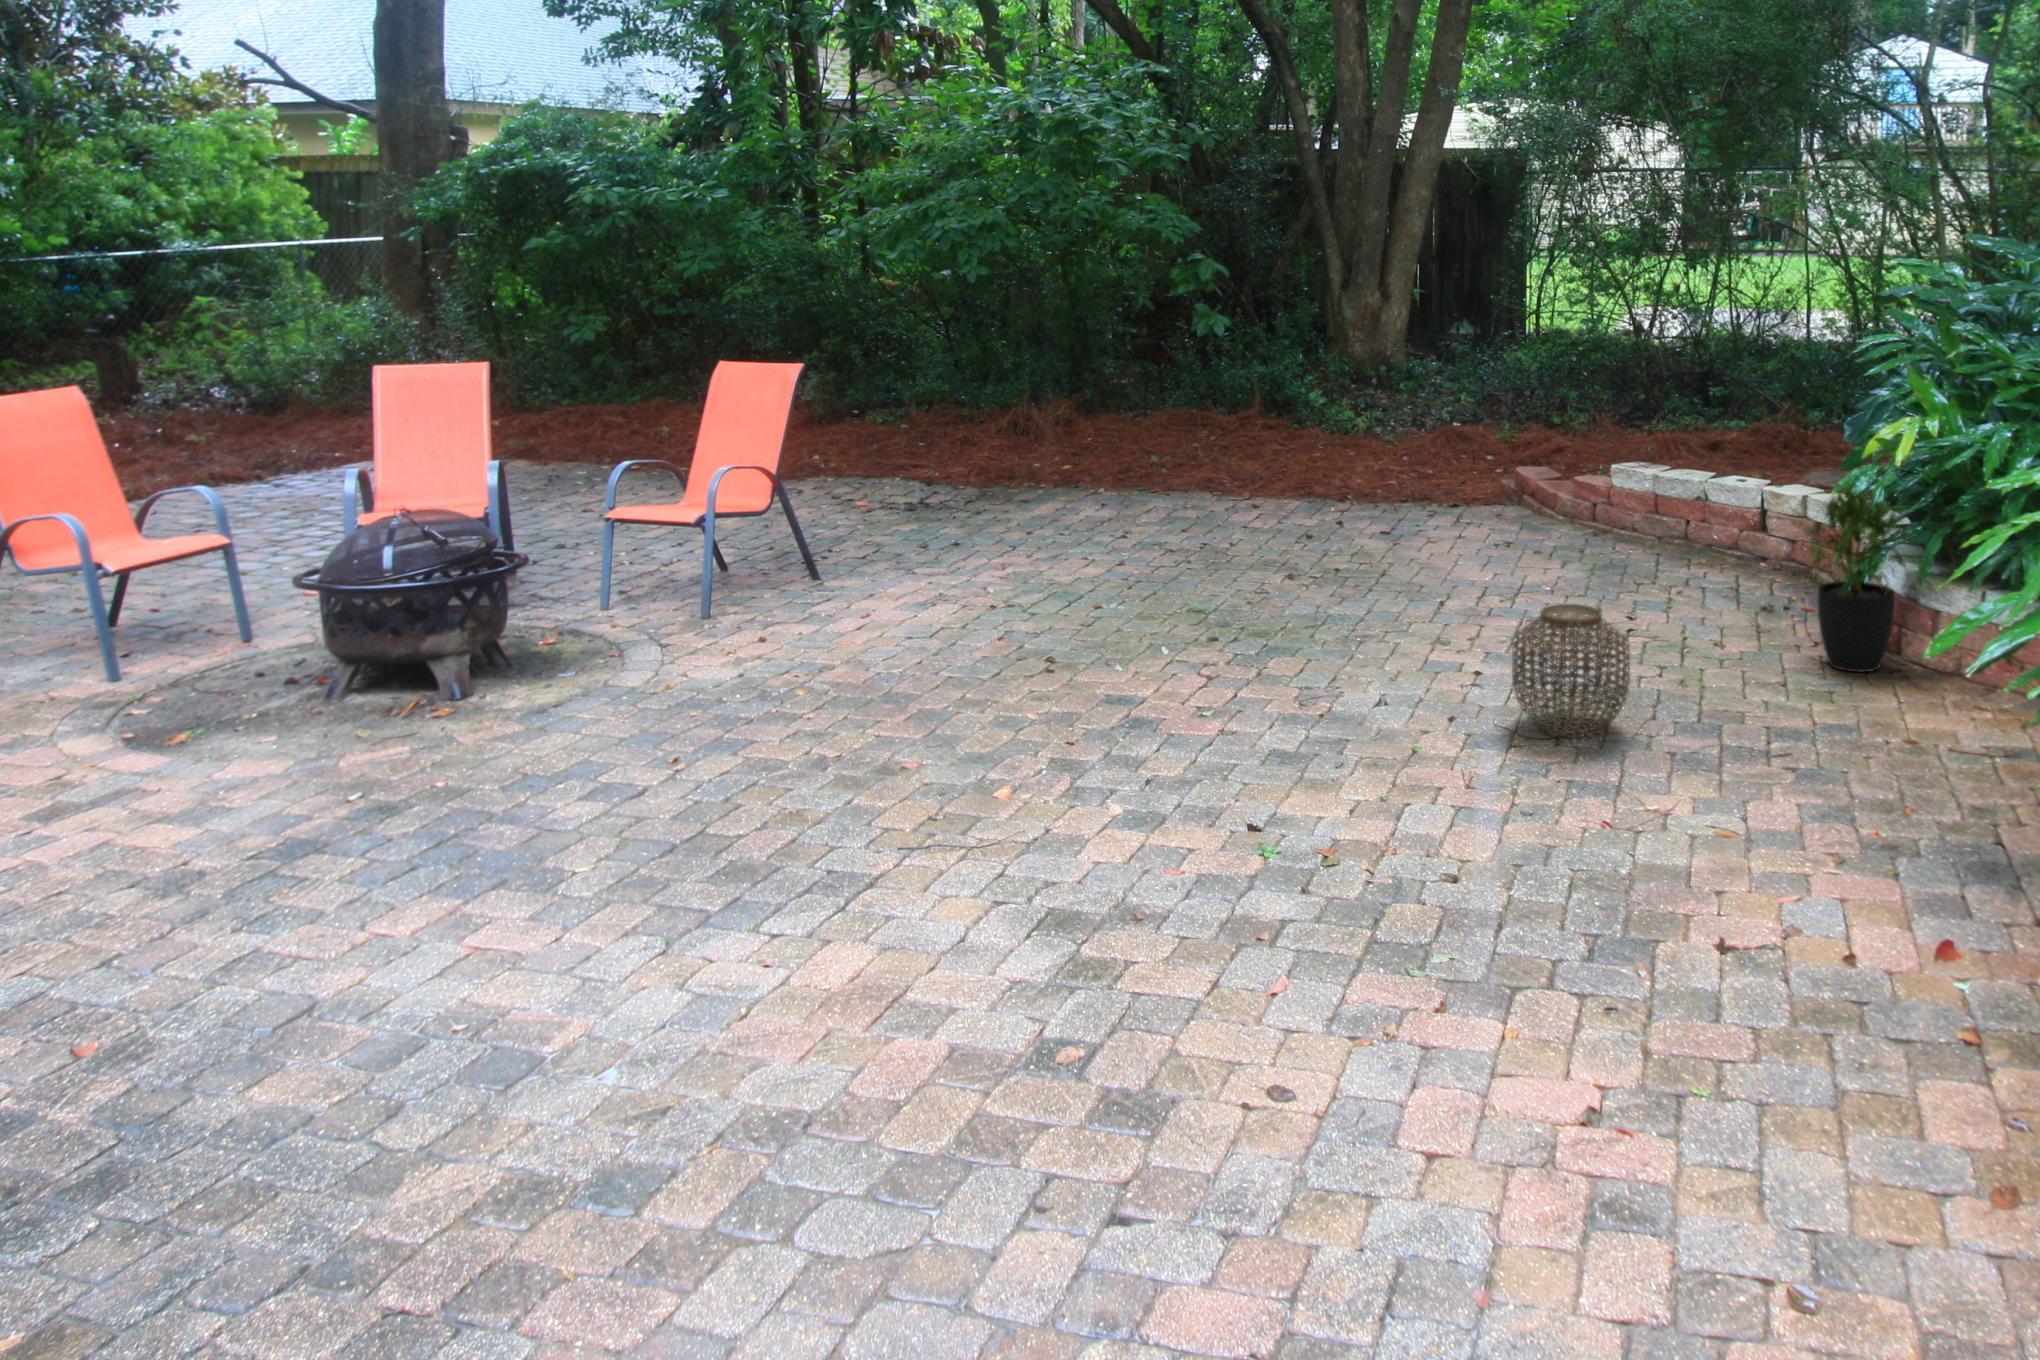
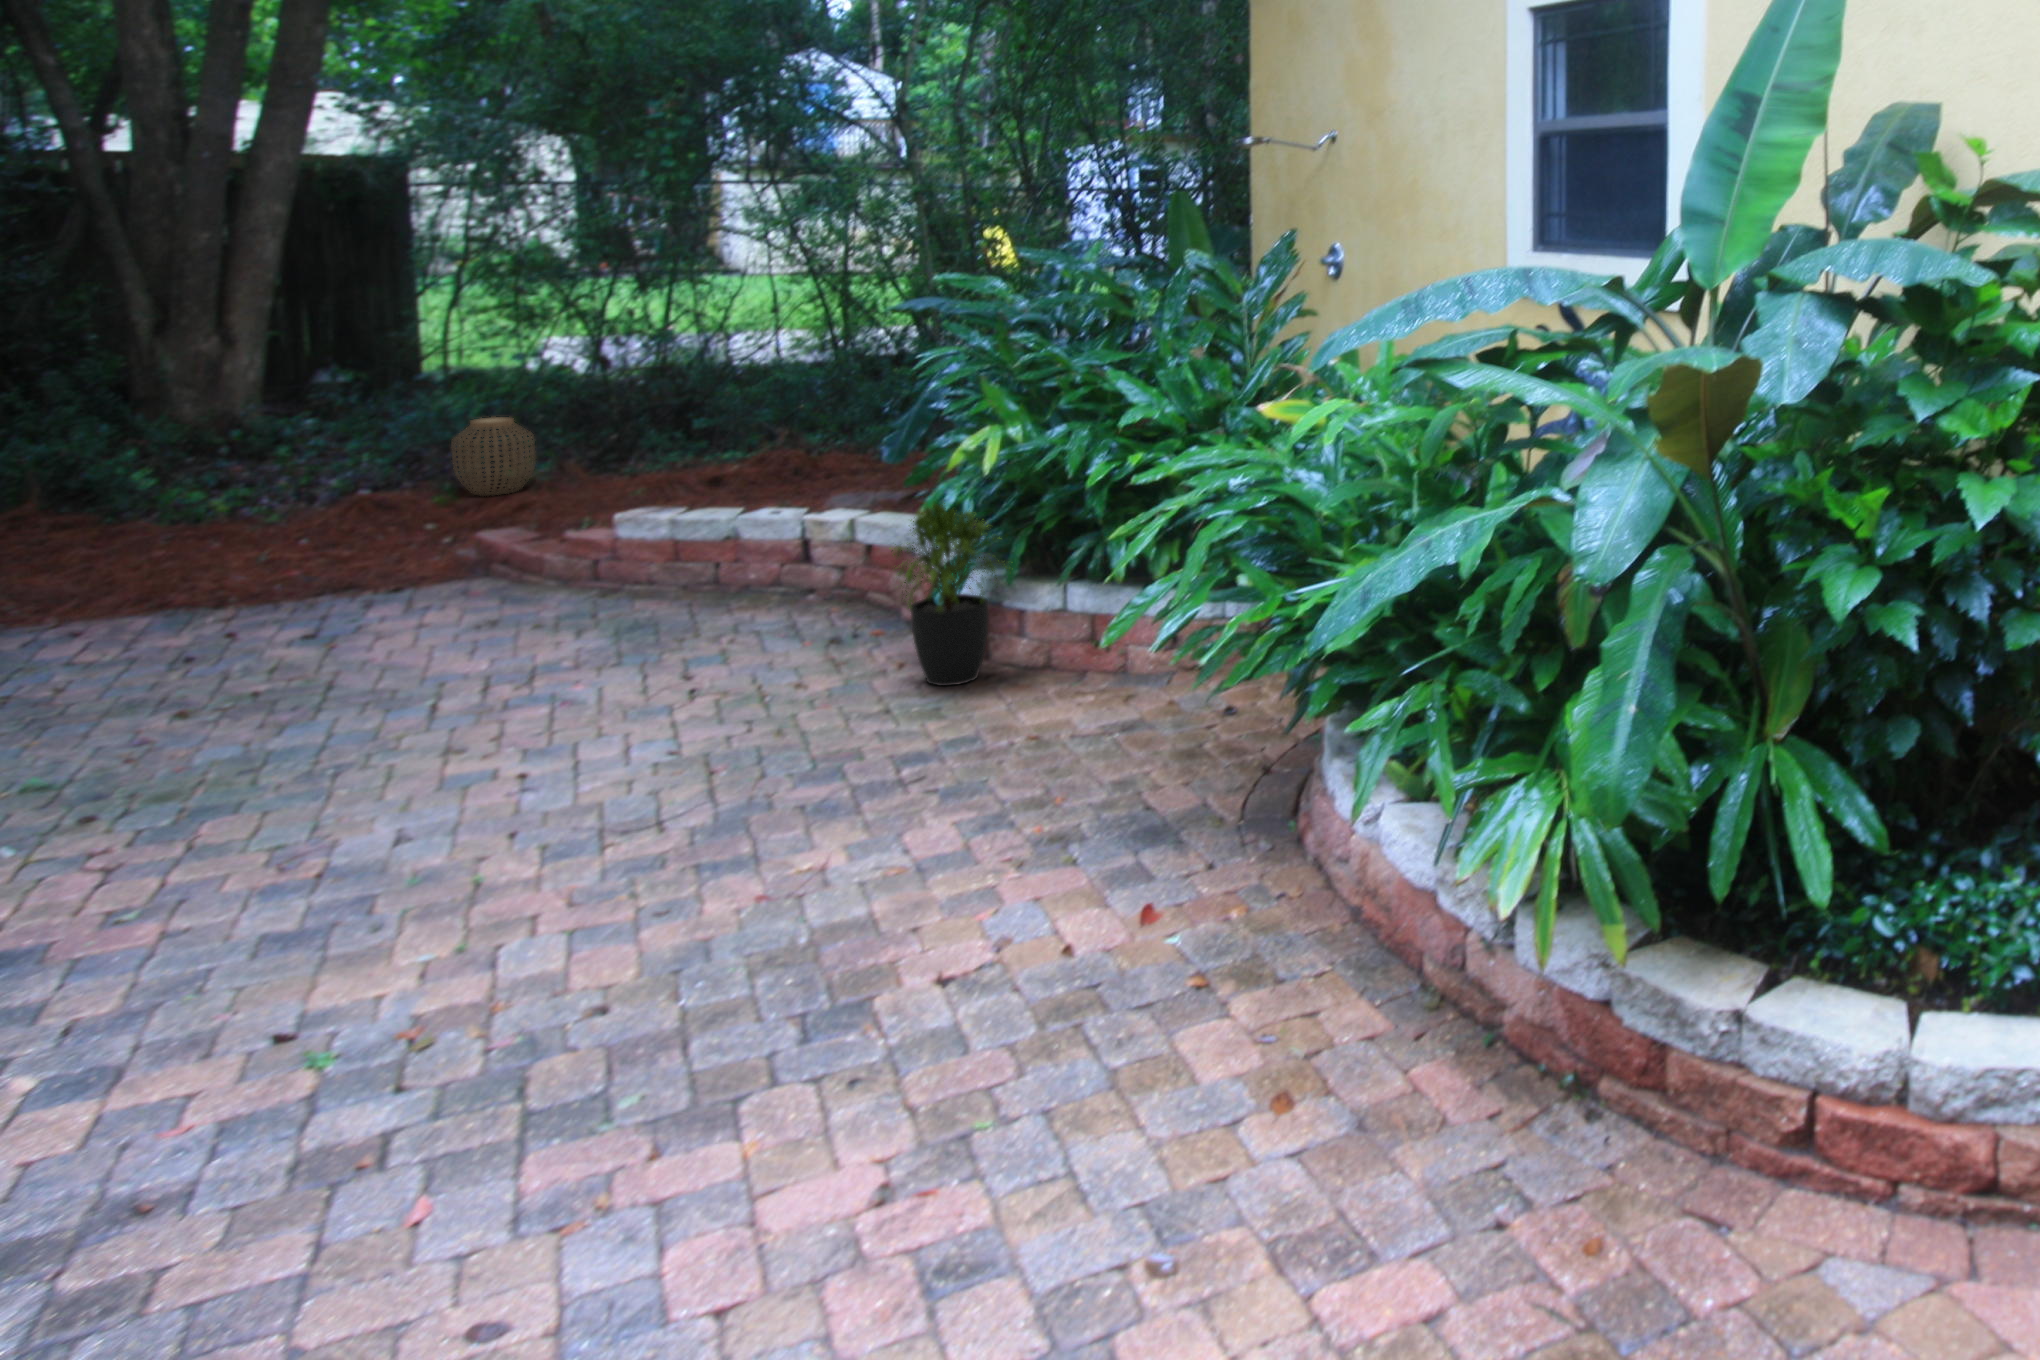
woven basket: present [1512,604,1630,738] -> present [451,417,535,495]

